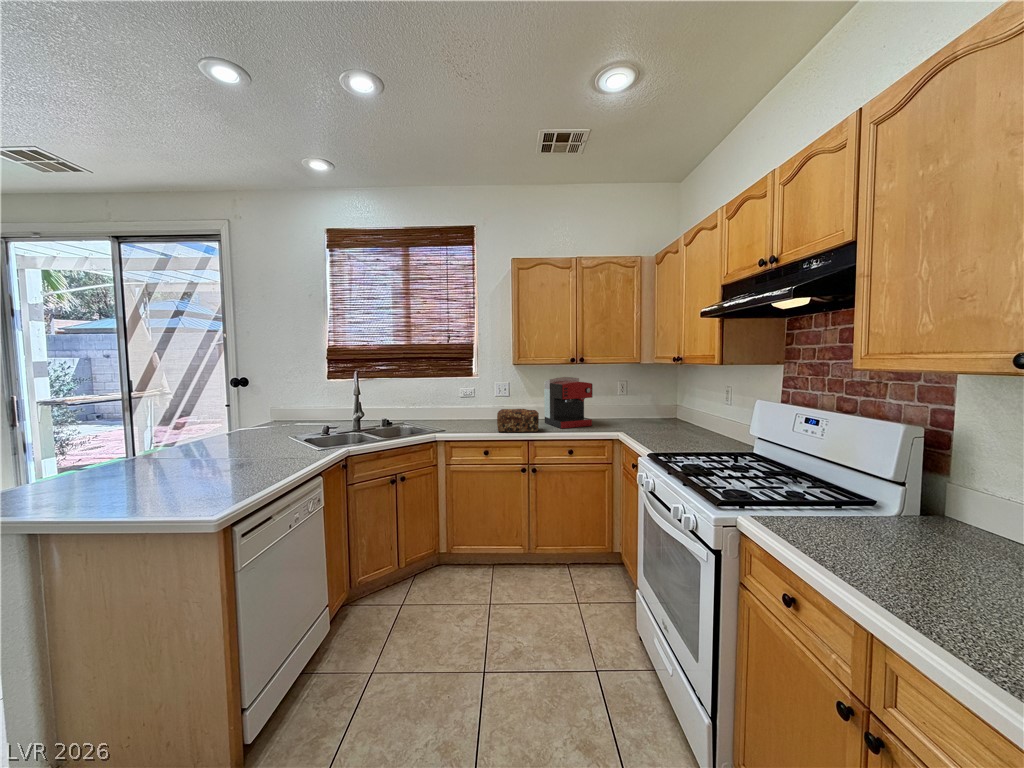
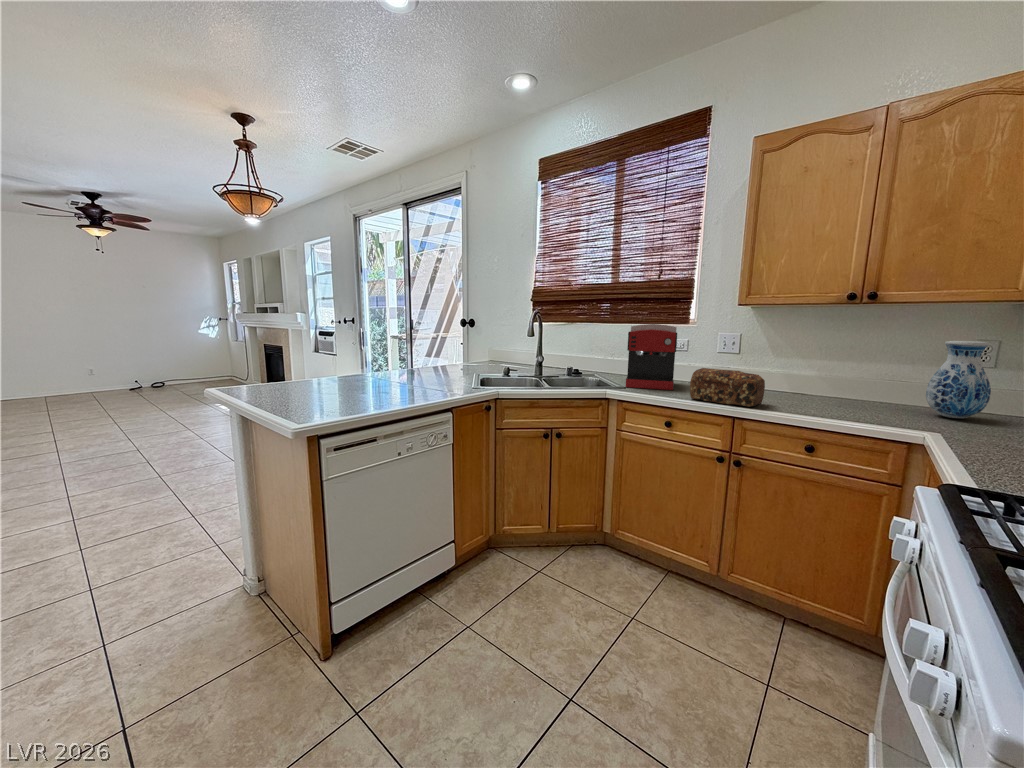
coffee maker: present [544,377,593,428] -> present [626,324,677,390]
vase: none [606,382,629,422] -> present [926,341,991,419]

